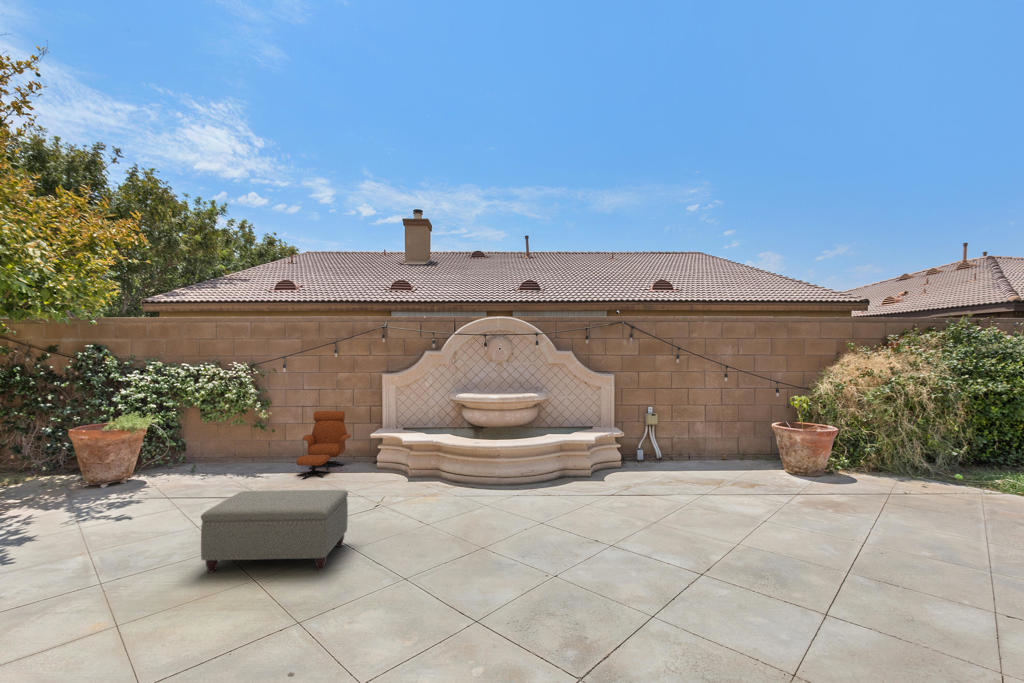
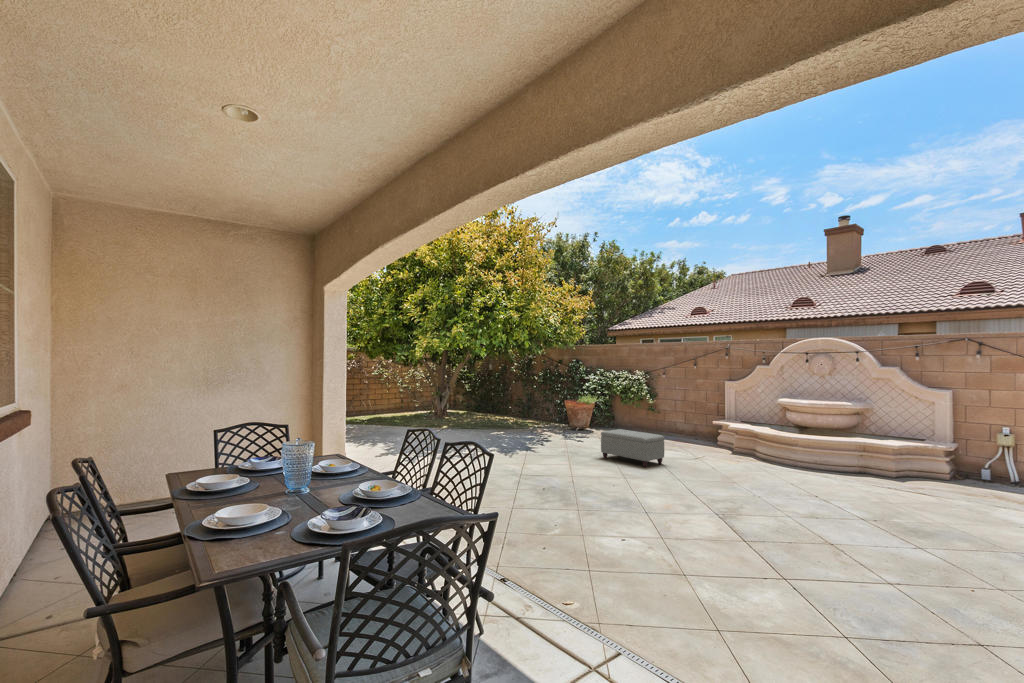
lounge chair: present [296,411,351,480] -> none [664,404,703,444]

